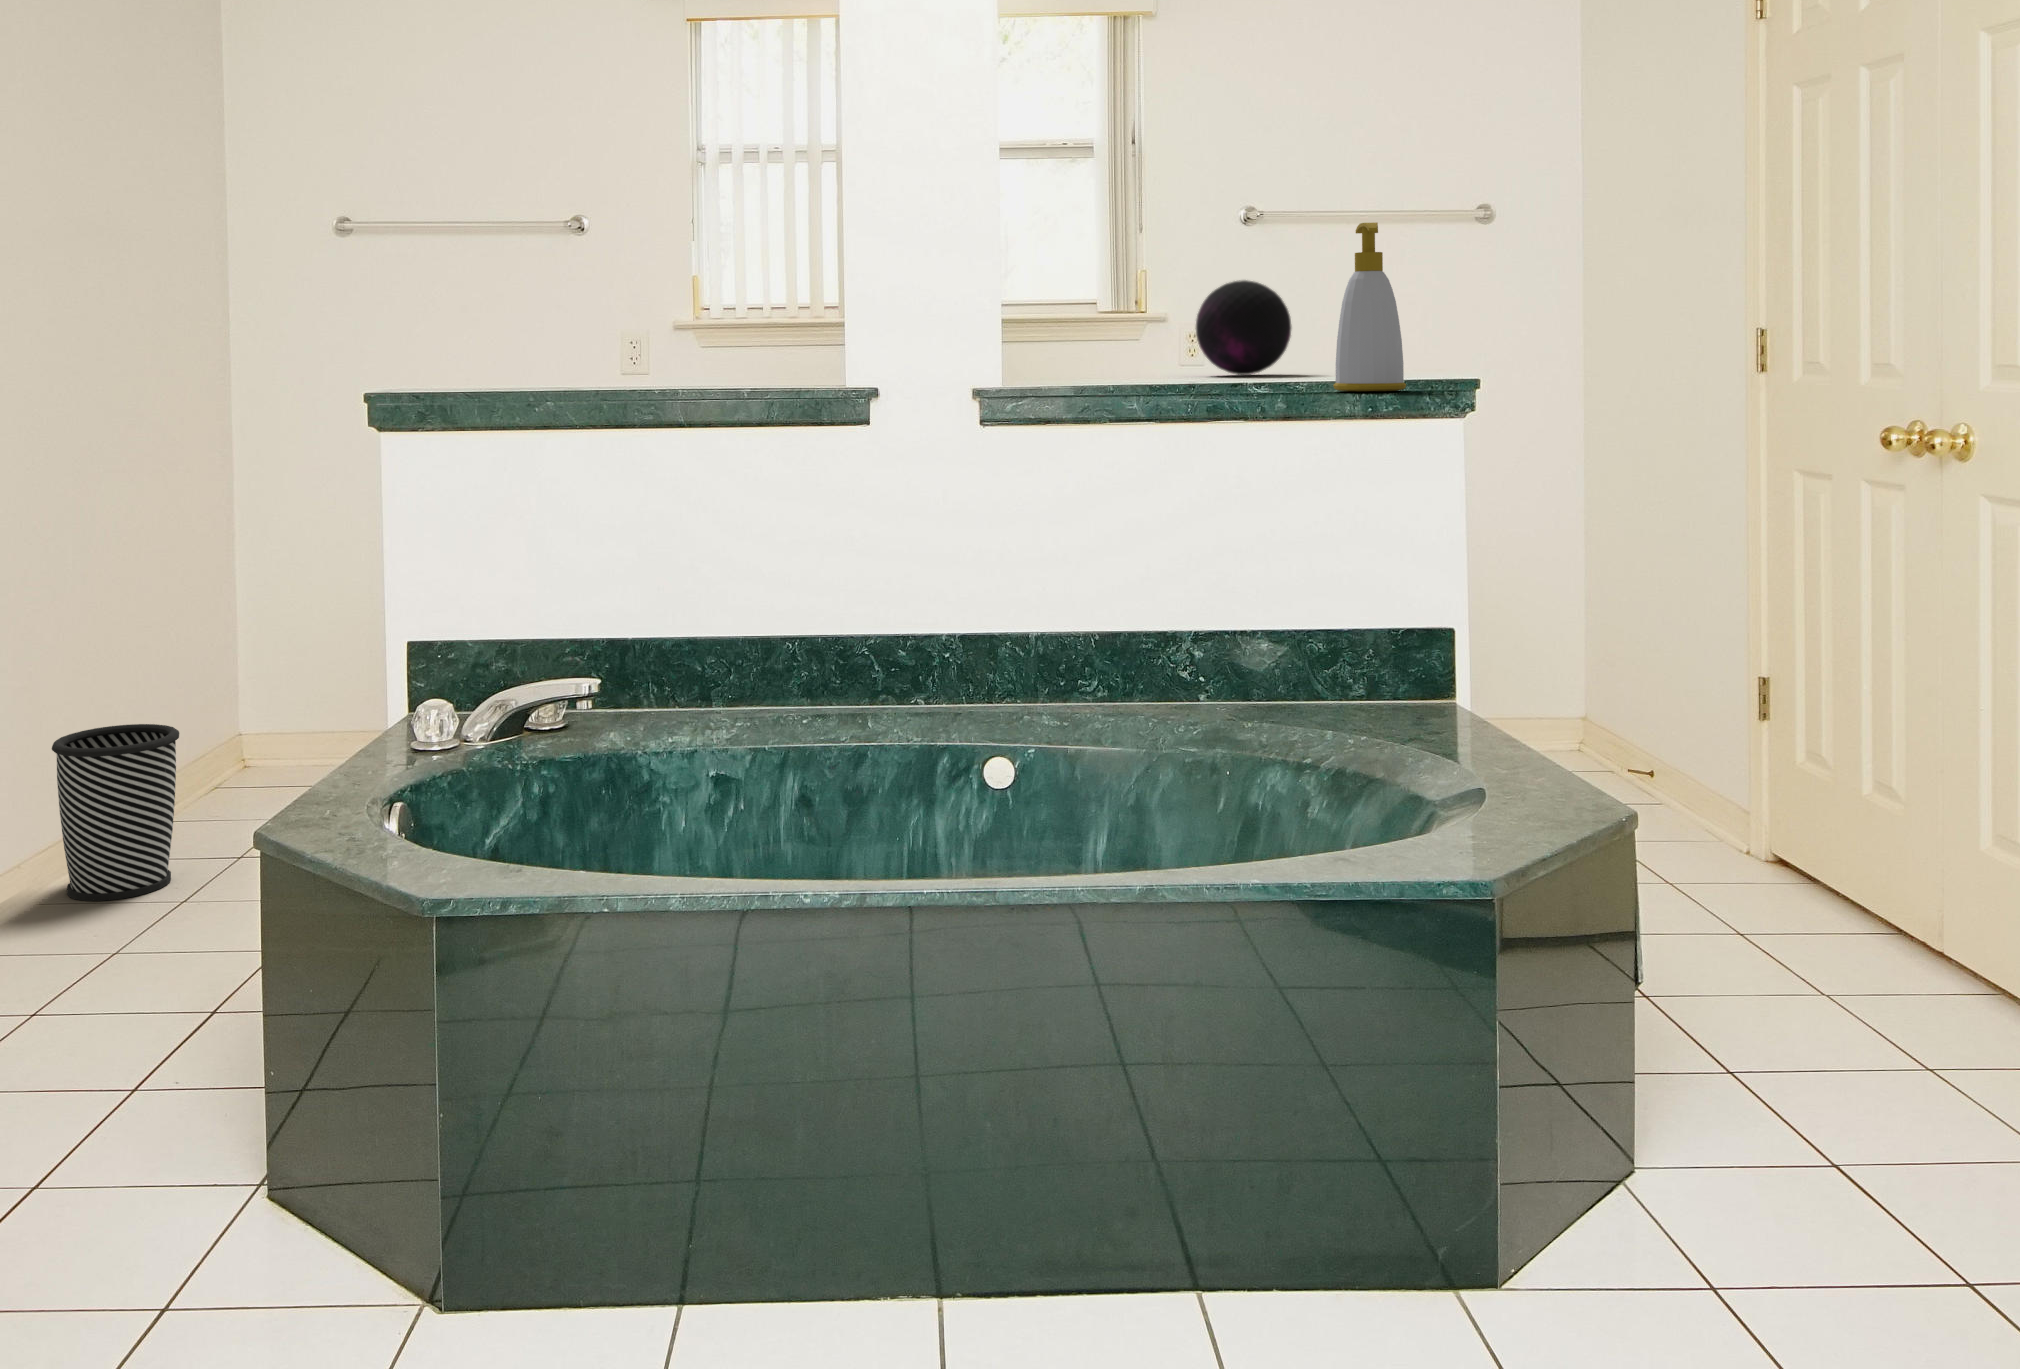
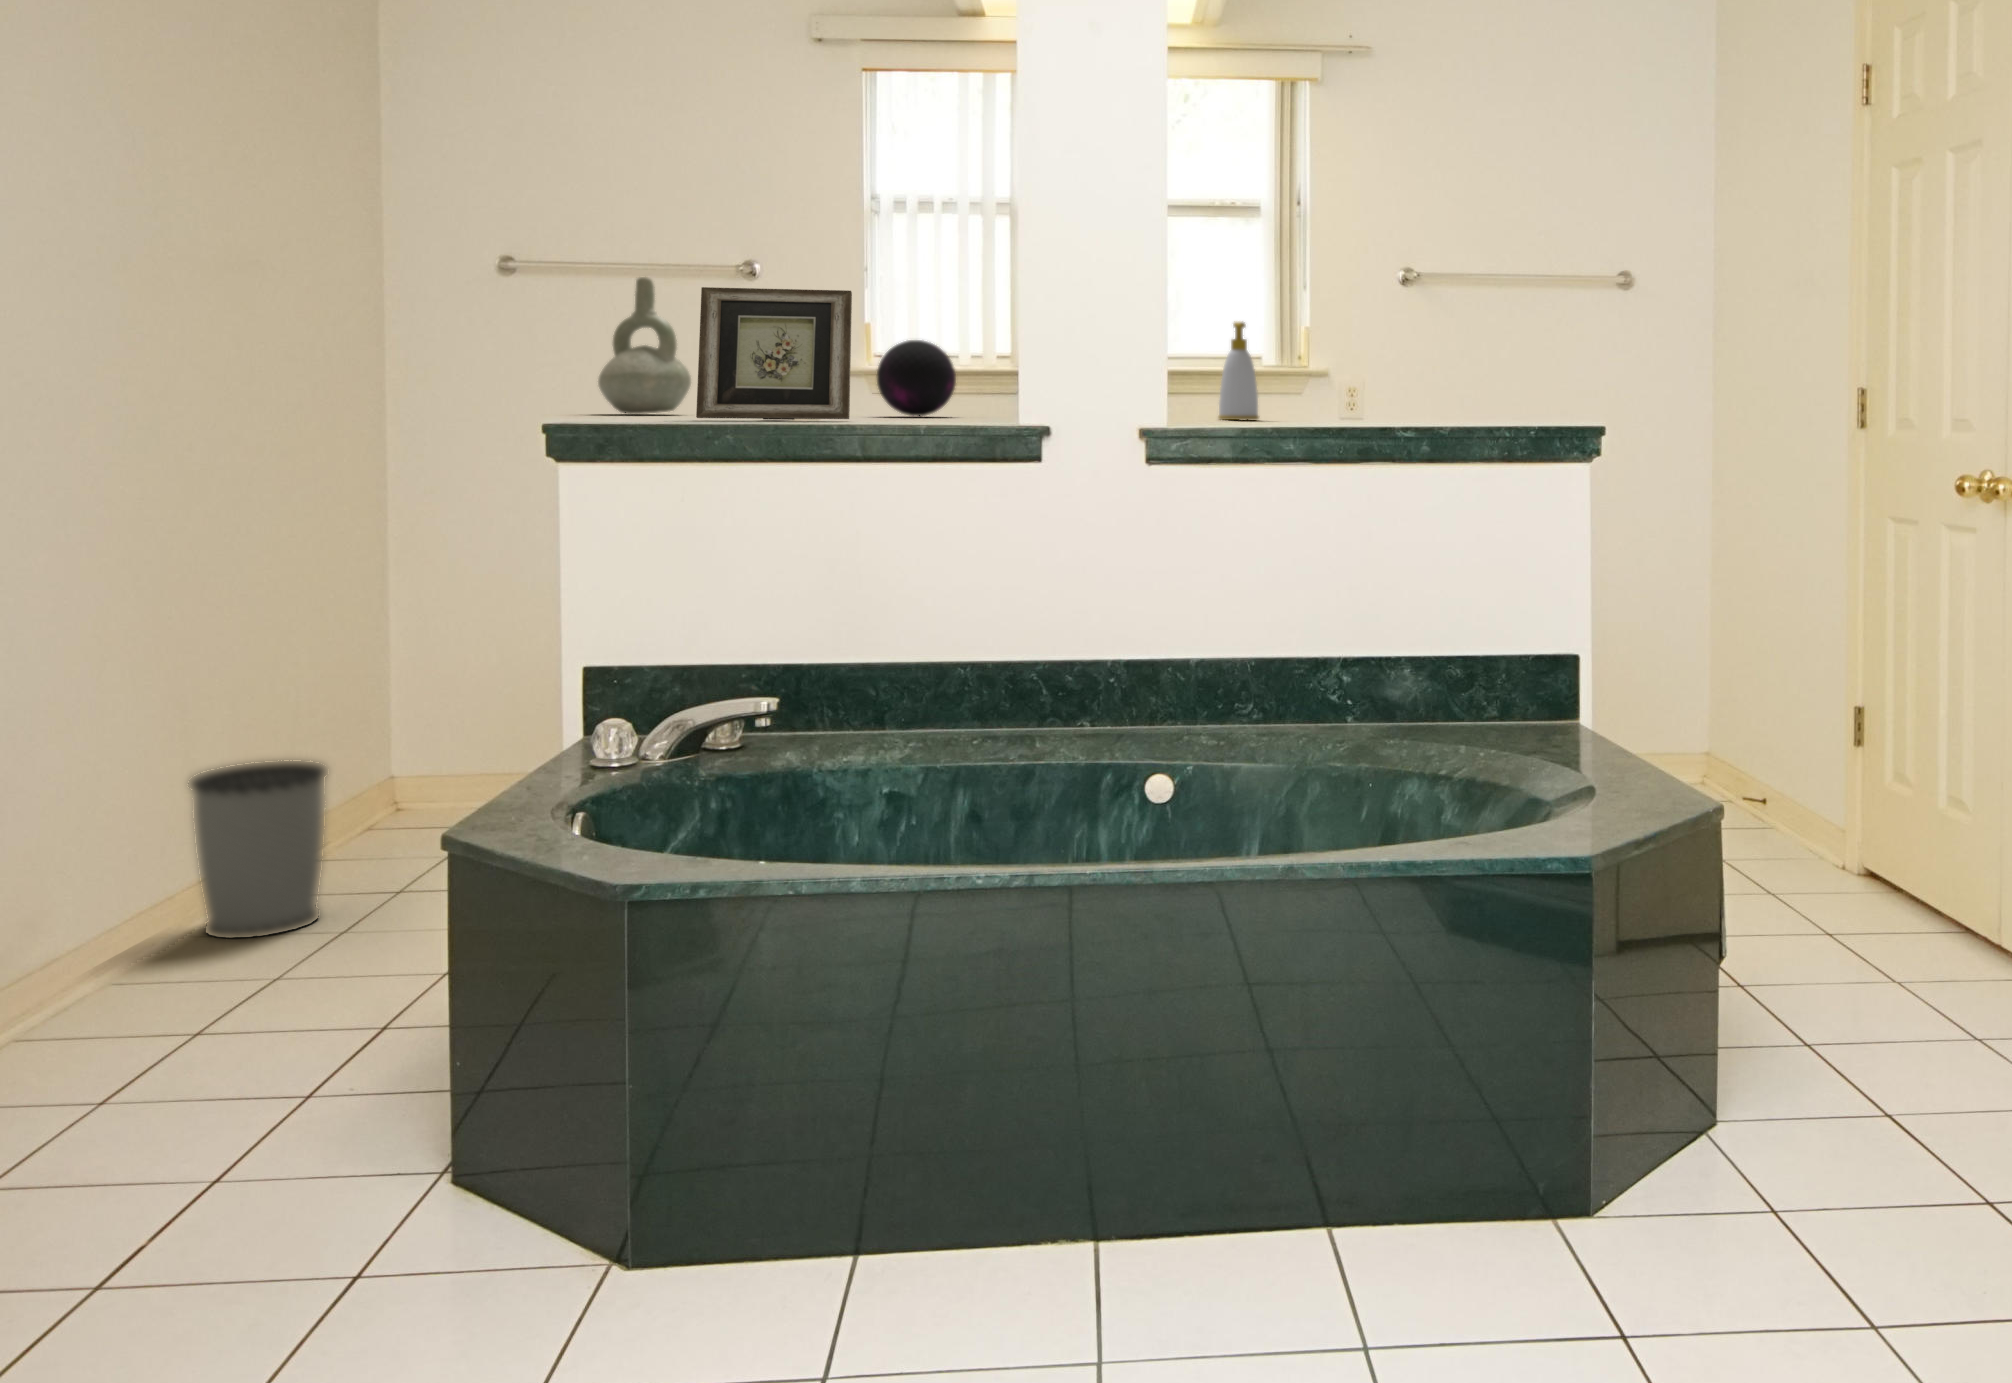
soap bottle: present [1333,222,1406,391] -> present [1219,322,1259,420]
decorative vase: none [434,239,522,374] -> present [598,277,691,414]
picture frame: none [525,247,675,379] -> present [696,287,852,420]
decorative orb: present [1196,280,1291,375] -> present [877,340,956,416]

